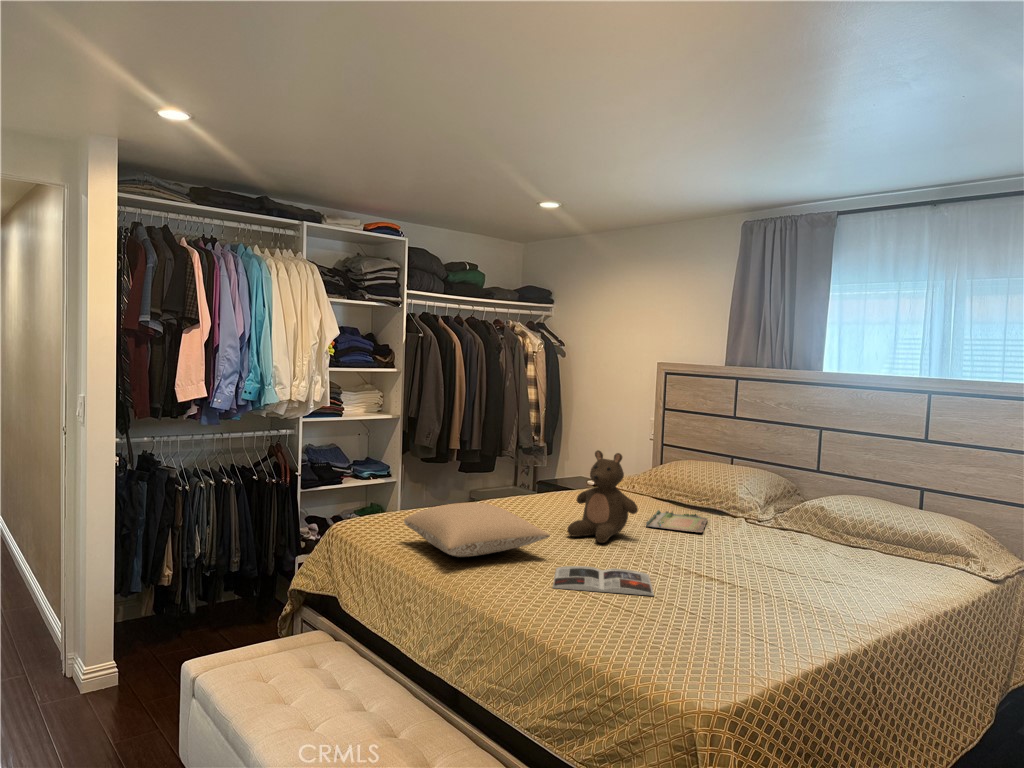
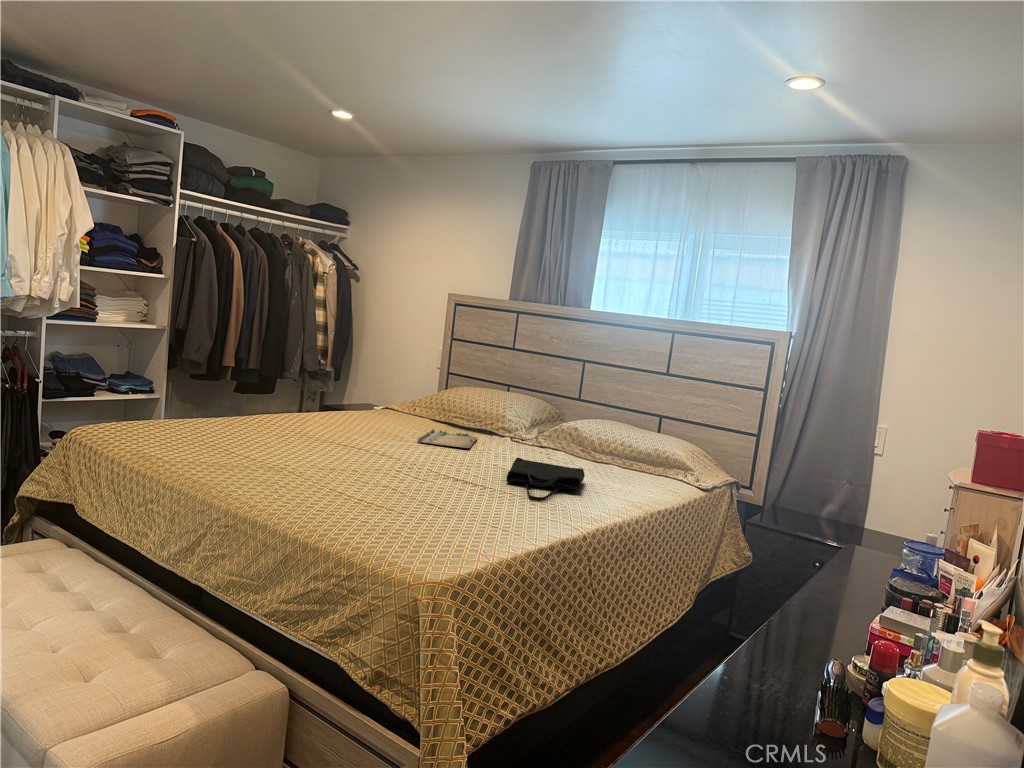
stuffed bear: present [567,450,638,543] -> none [337,365,408,454]
pillow: present [404,503,550,557] -> none [154,409,314,461]
tote bag: none [754,546,844,601] -> present [506,458,585,501]
magazine: present [553,566,654,596] -> none [308,471,409,496]

